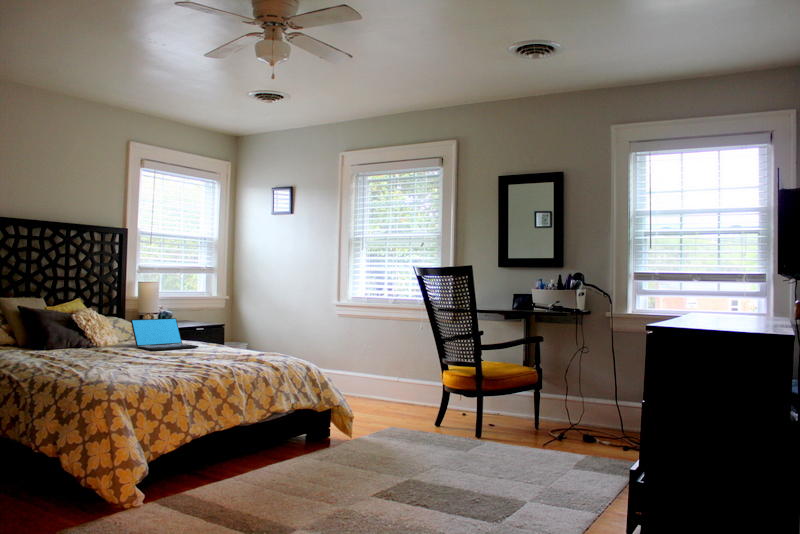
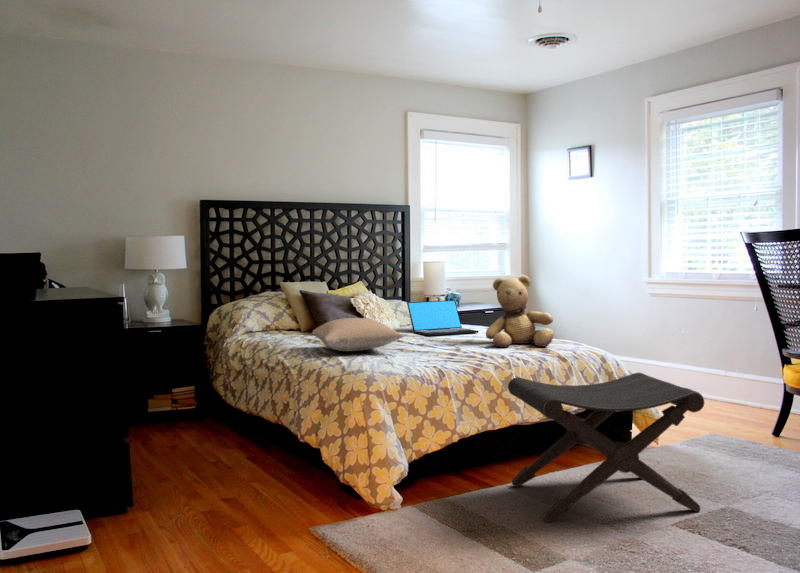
teddy bear: none [209,298,269,360] -> present [486,275,554,347]
pillow: none [39,334,137,365] -> present [313,318,404,352]
footstool: none [236,378,388,501] -> present [508,373,704,522]

